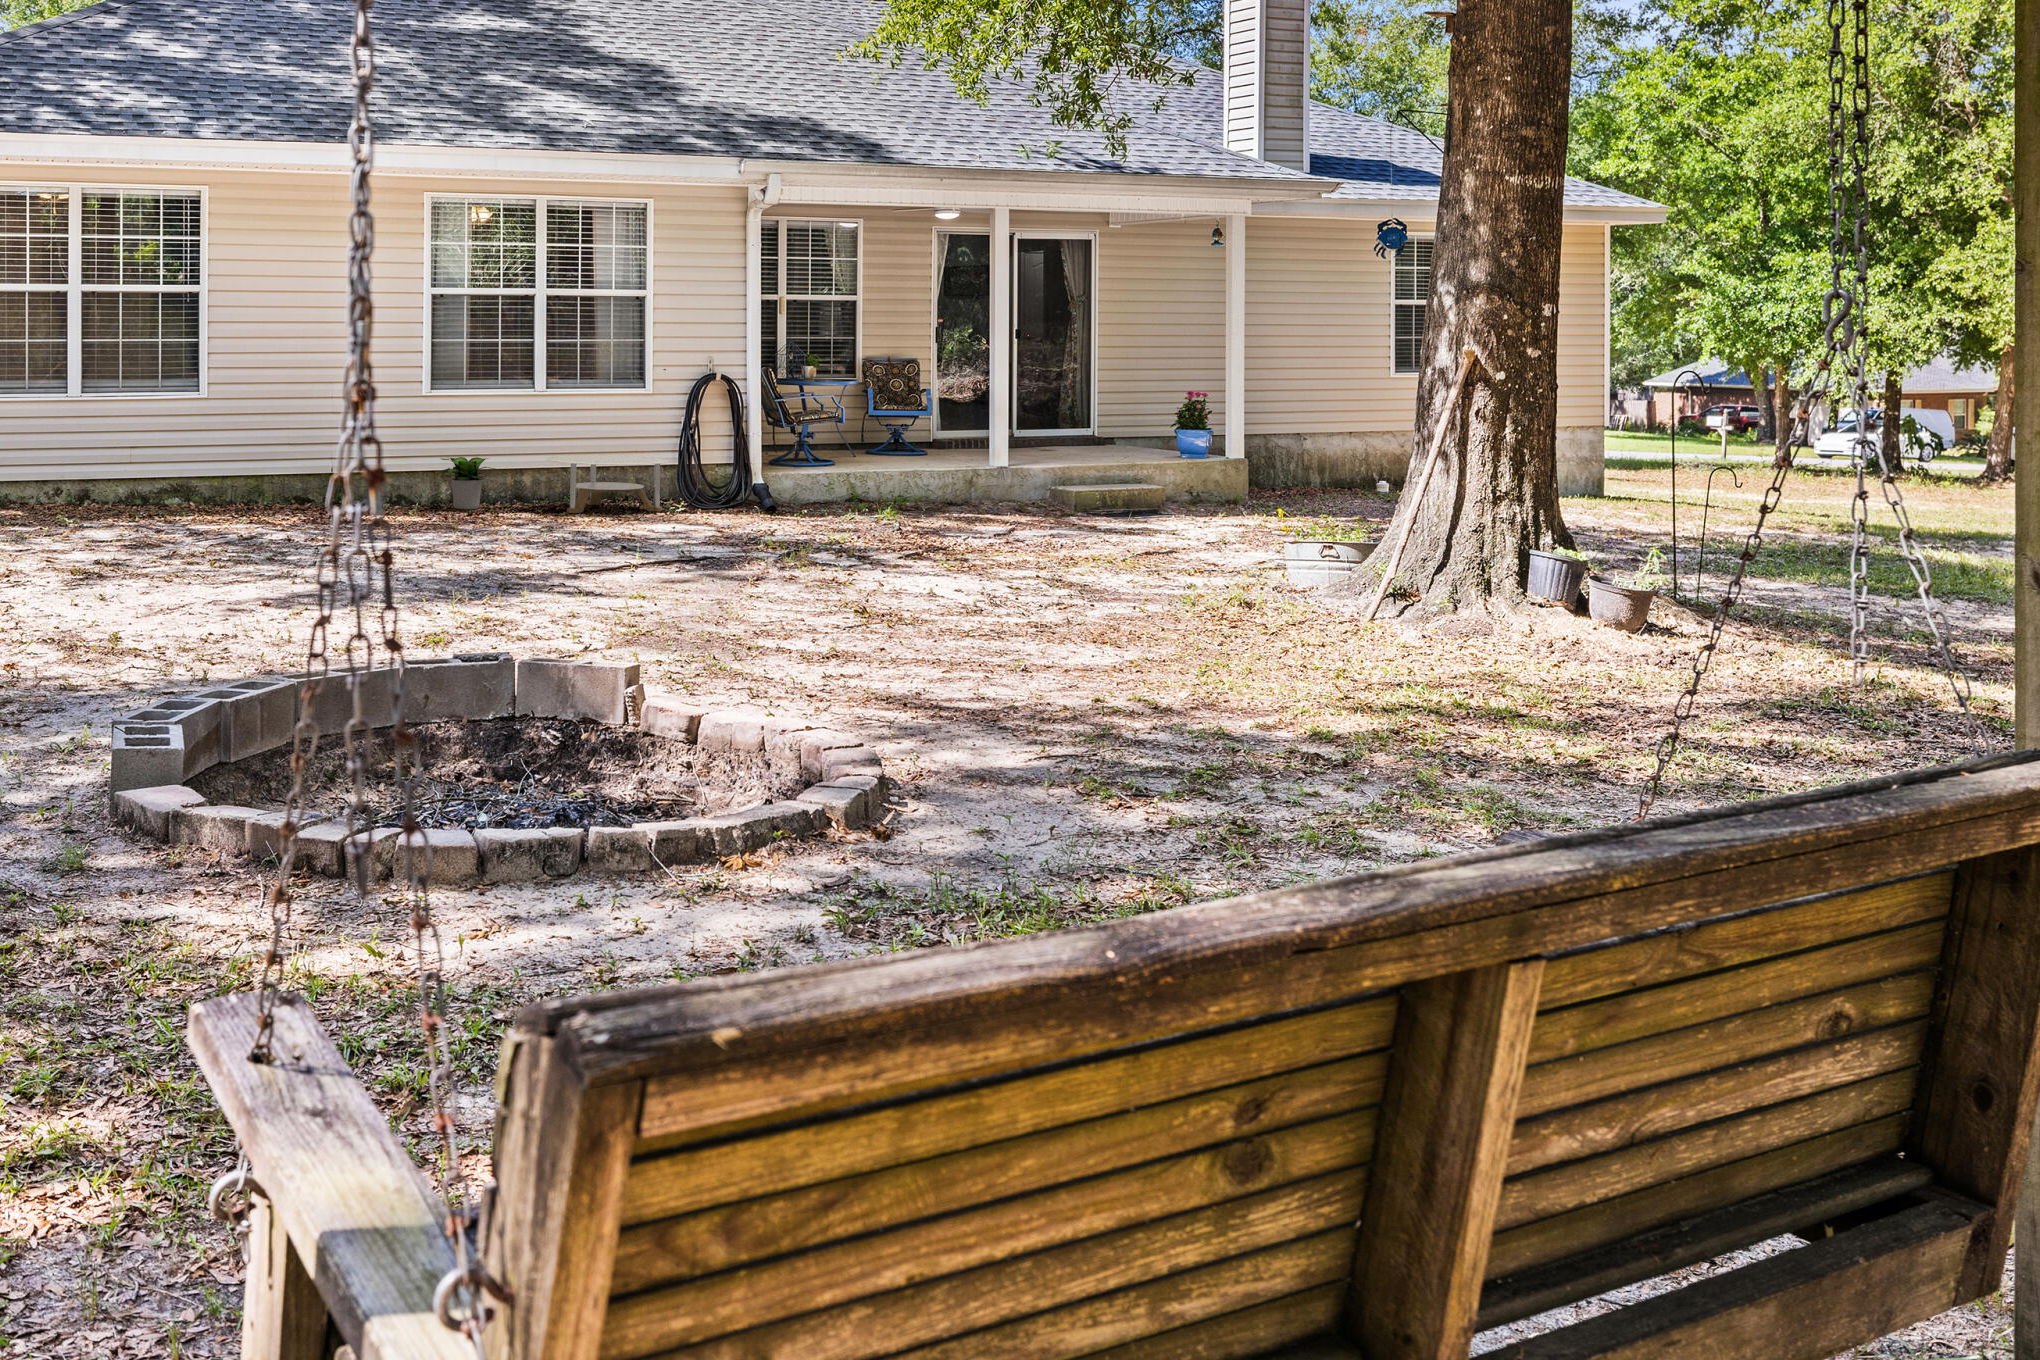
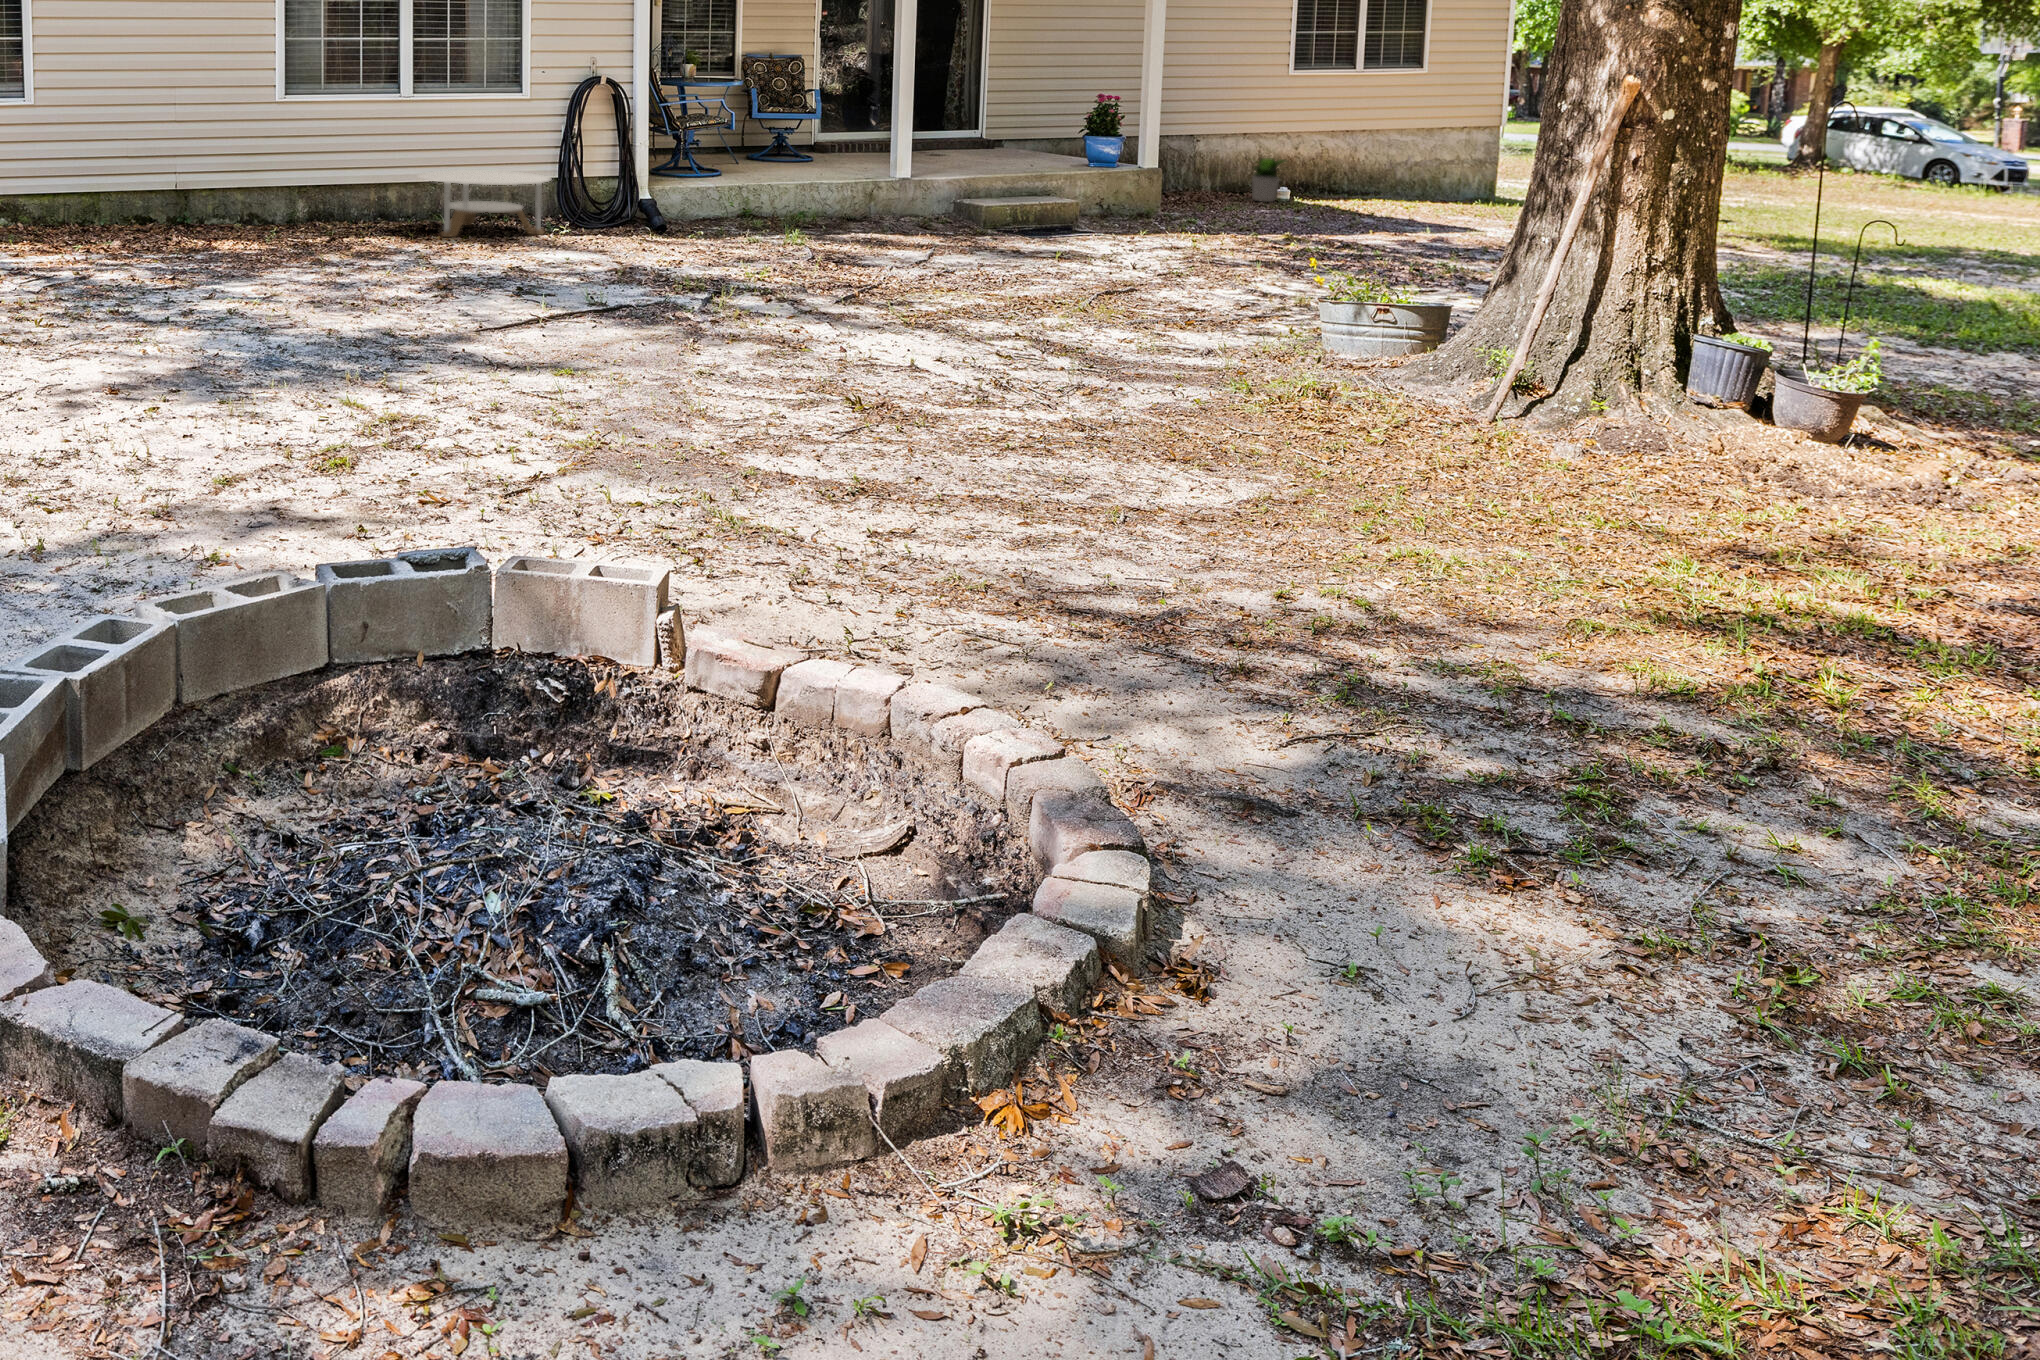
potted plant: present [442,457,494,510] -> present [1252,158,1286,202]

